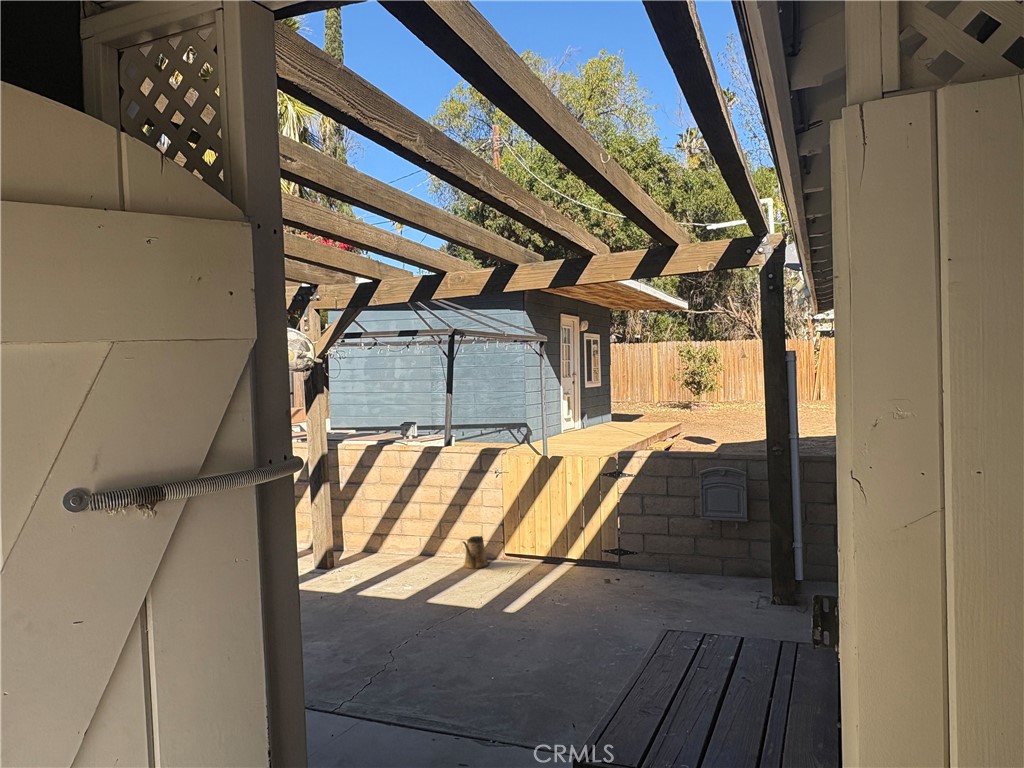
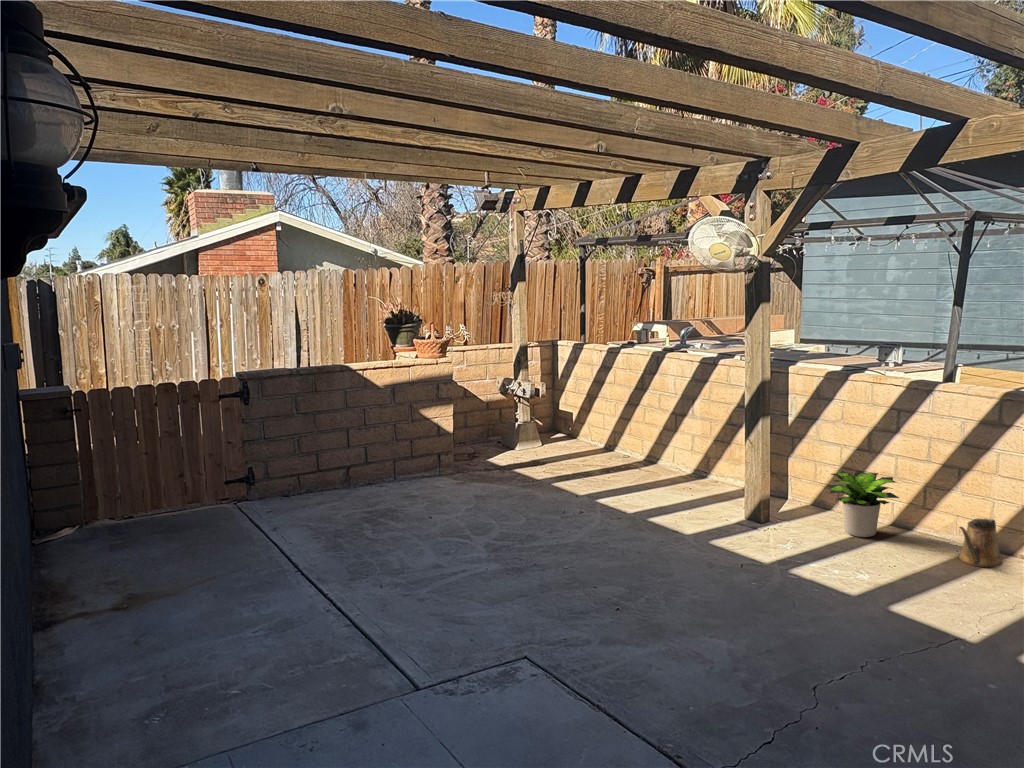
potted plant: none [376,517,425,566] -> present [829,471,899,537]

